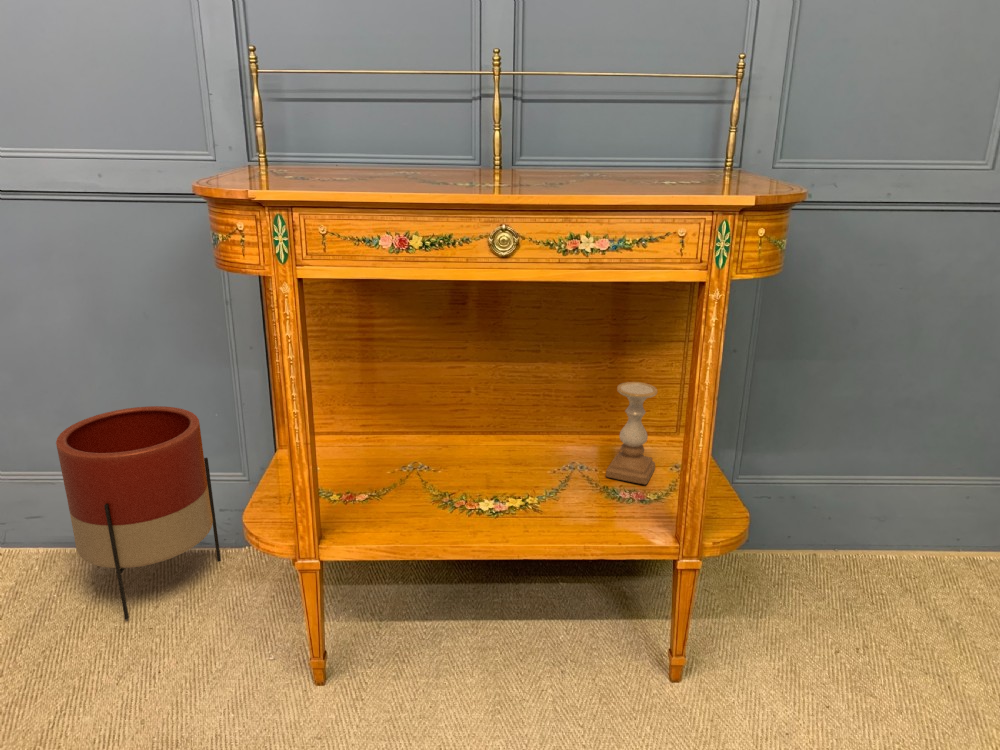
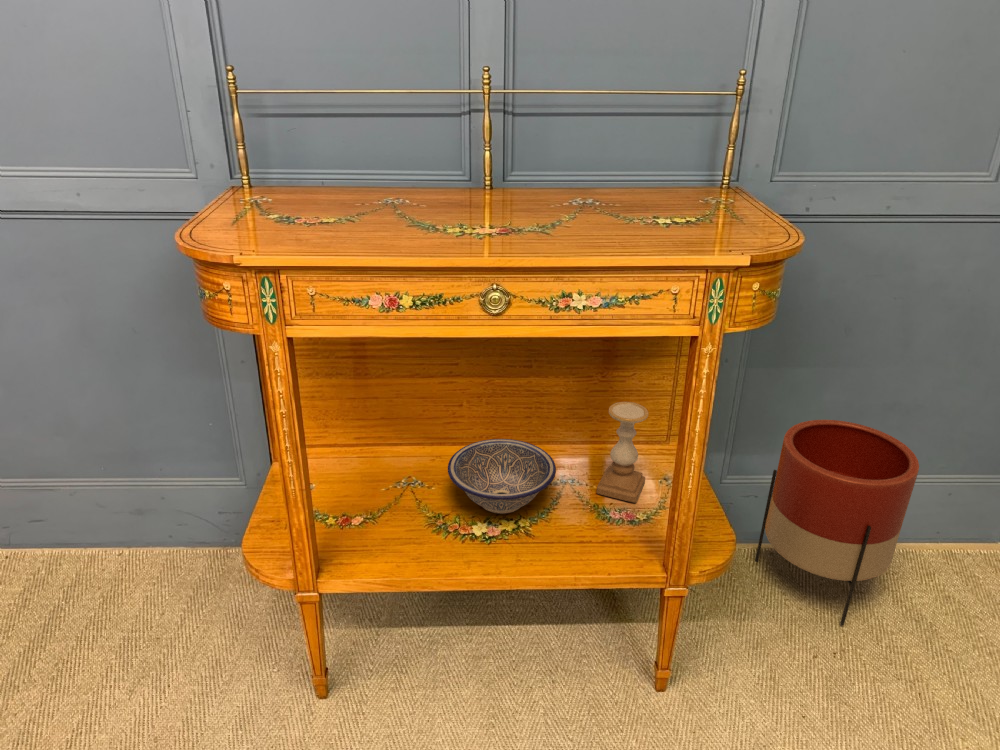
planter: present [56,406,221,619] -> present [755,420,919,625]
decorative bowl: none [454,423,564,492] -> present [448,439,556,513]

